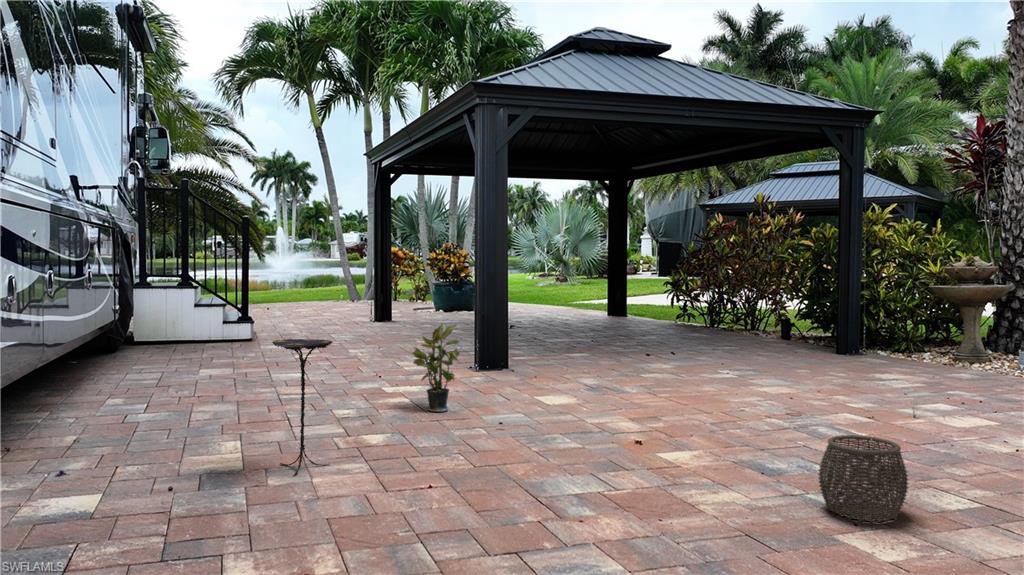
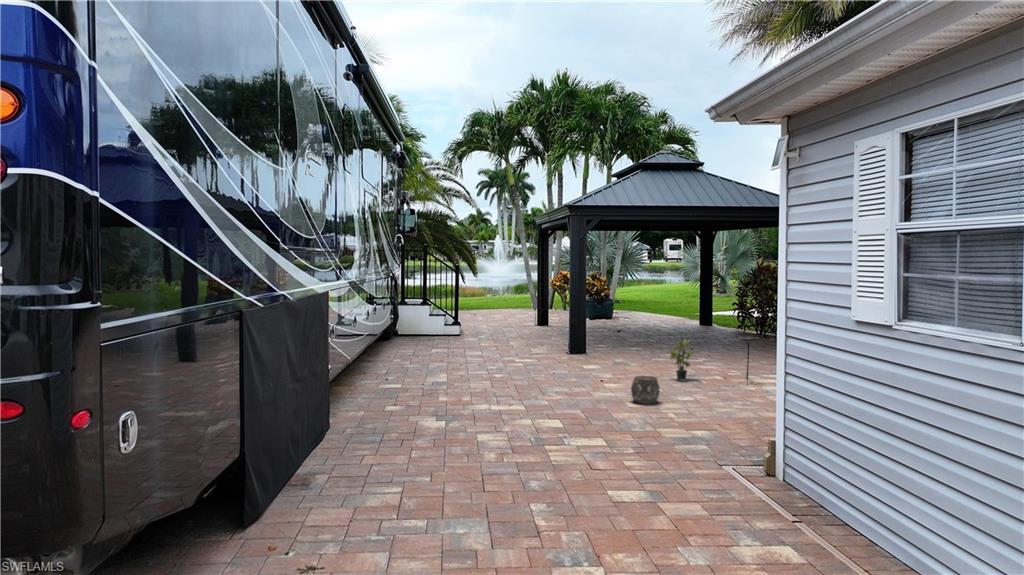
potted plant: present [413,324,460,412] -> present [669,339,693,381]
side table: present [272,339,332,474] -> present [738,337,759,383]

